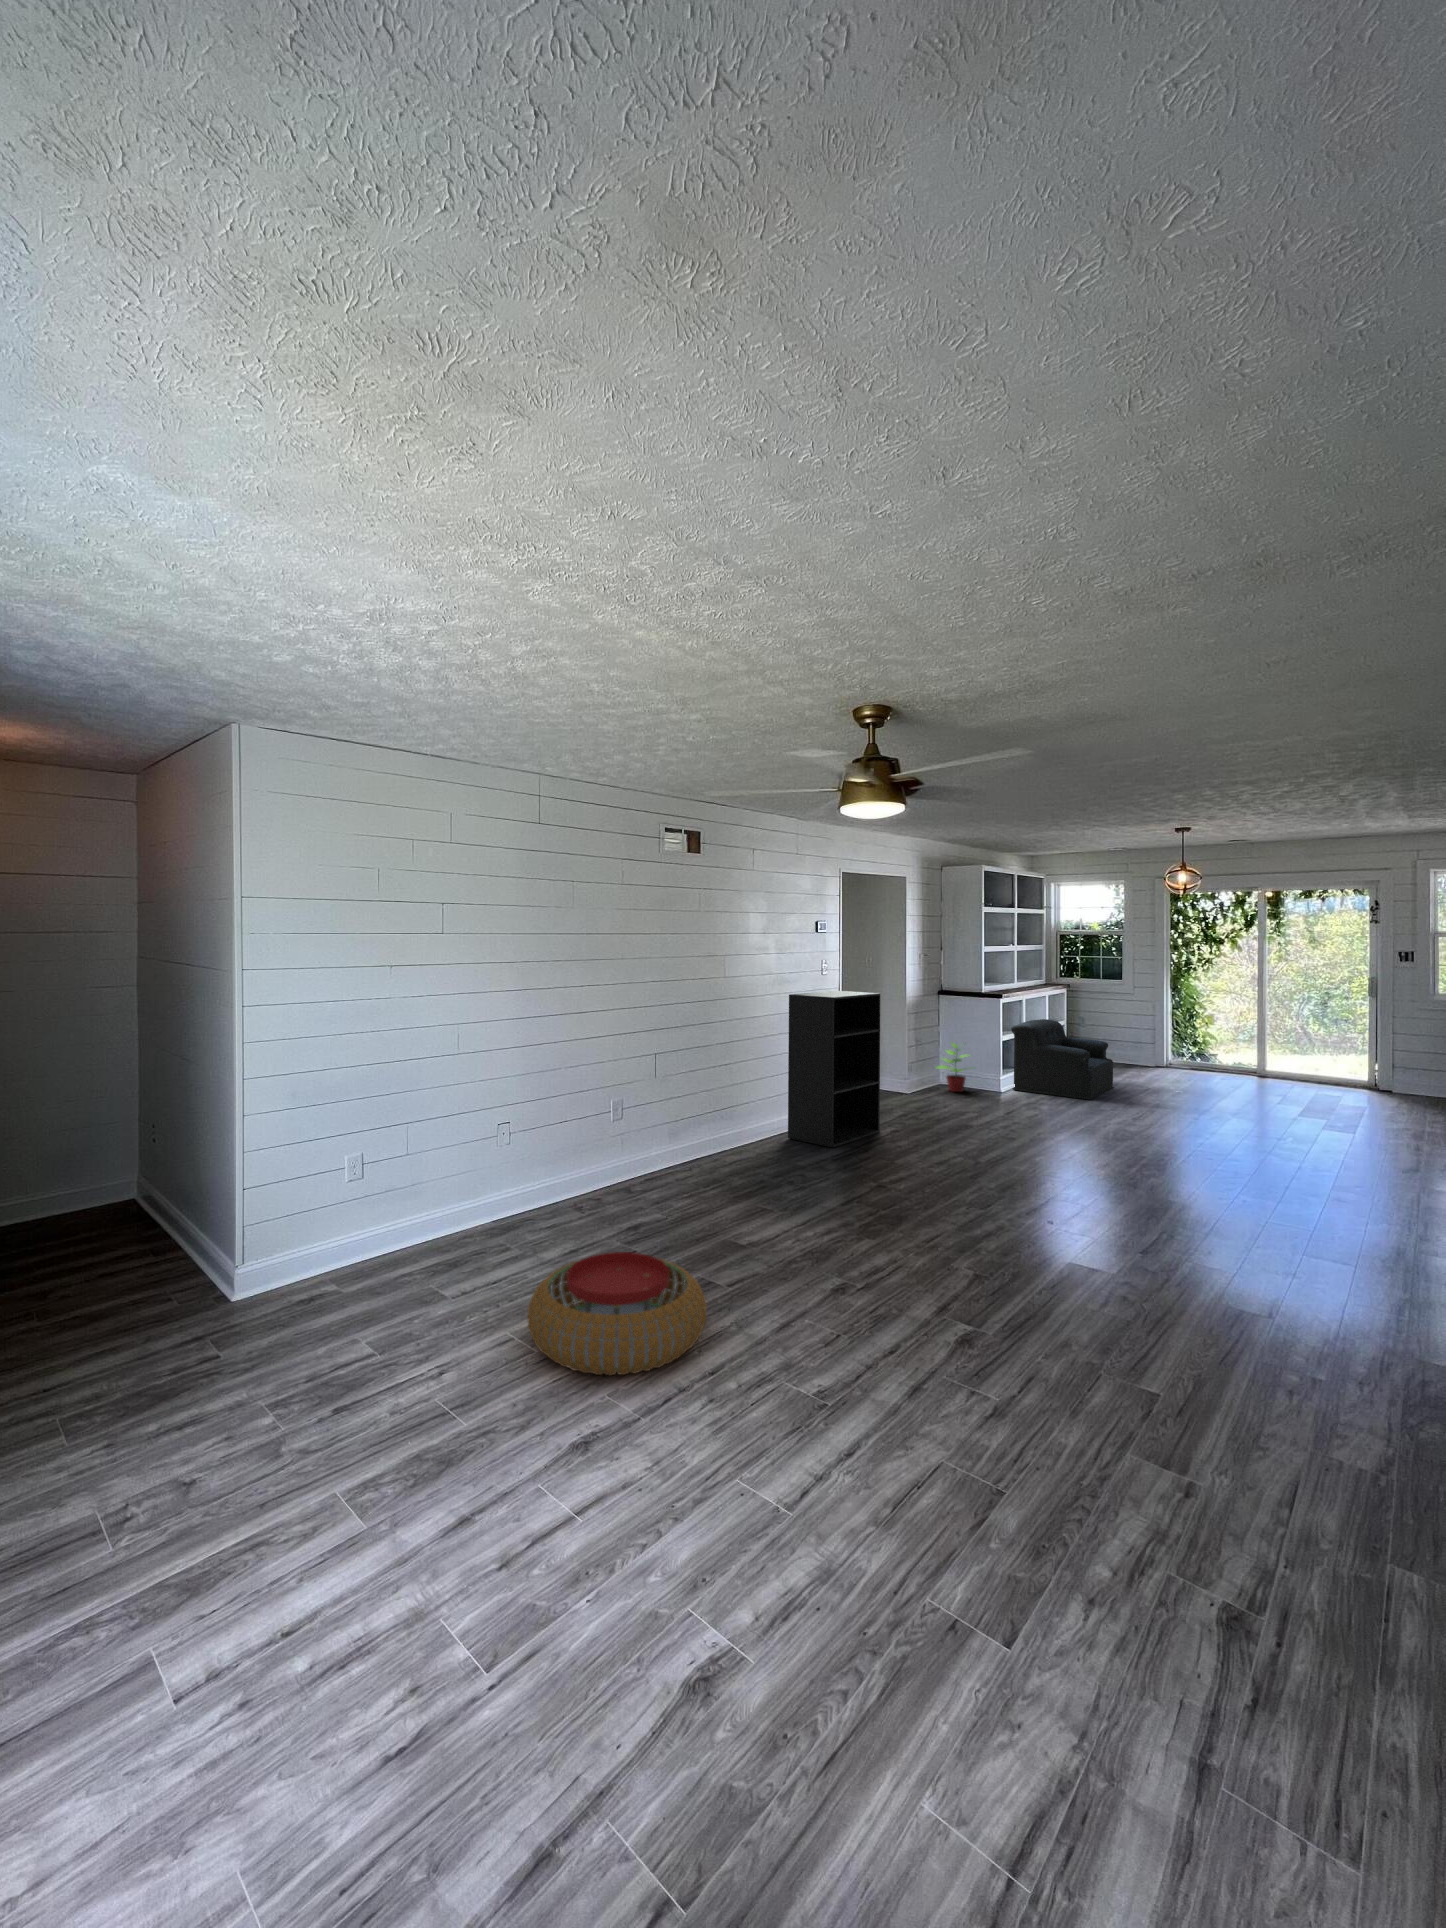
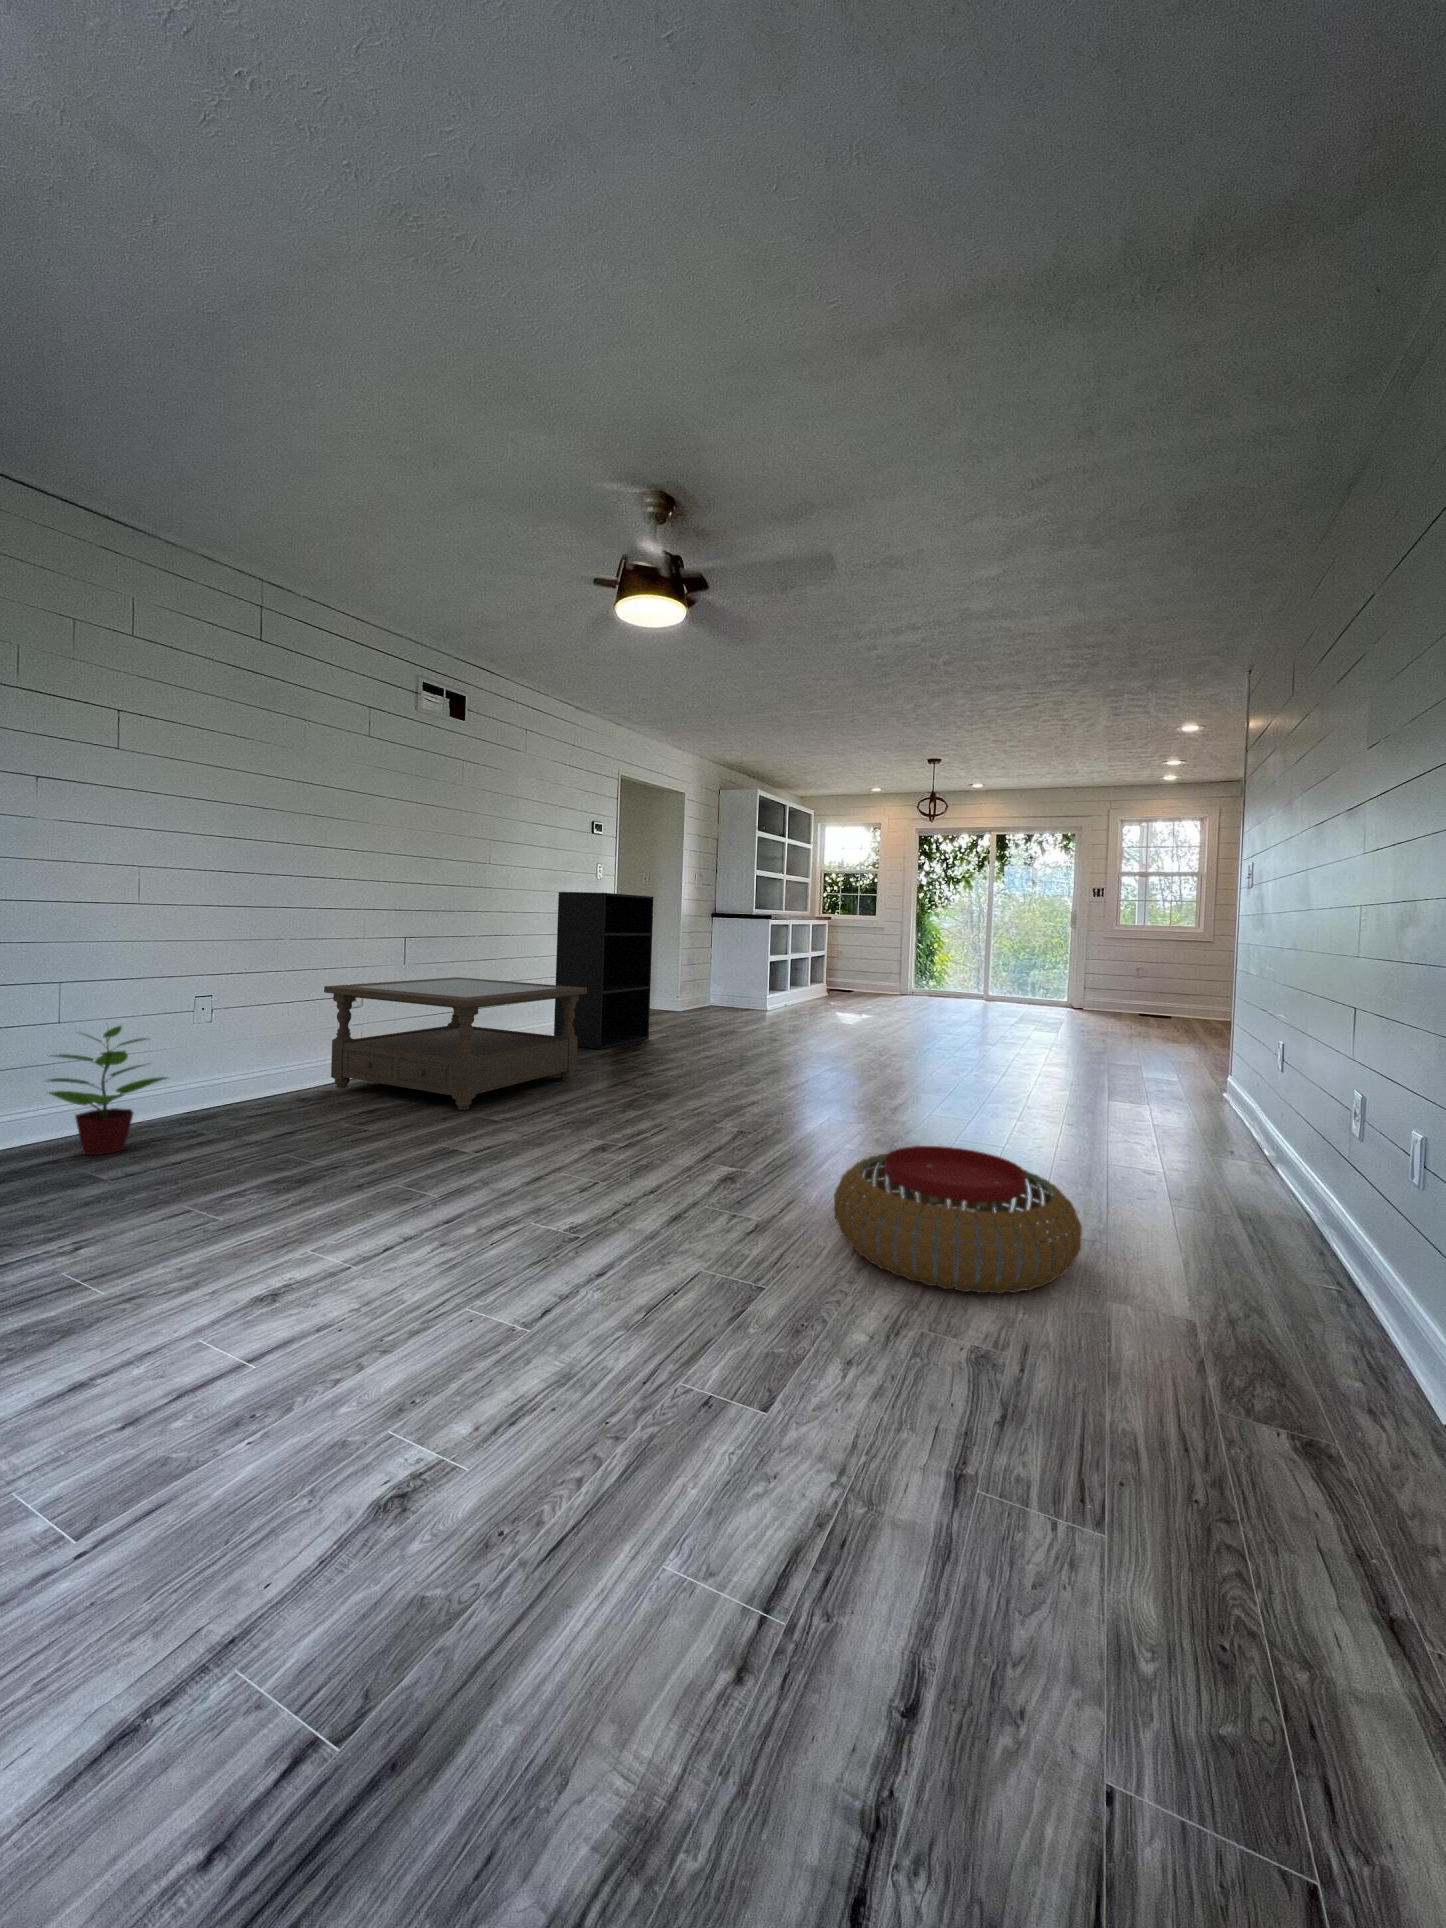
armchair: present [1011,1019,1114,1100] -> none [776,945,865,1015]
potted plant: present [937,1043,967,1092] -> present [48,1026,166,1155]
coffee table: none [592,1083,820,1228] -> present [324,977,587,1110]
pouf: present [527,1252,707,1375] -> present [833,1146,1082,1294]

